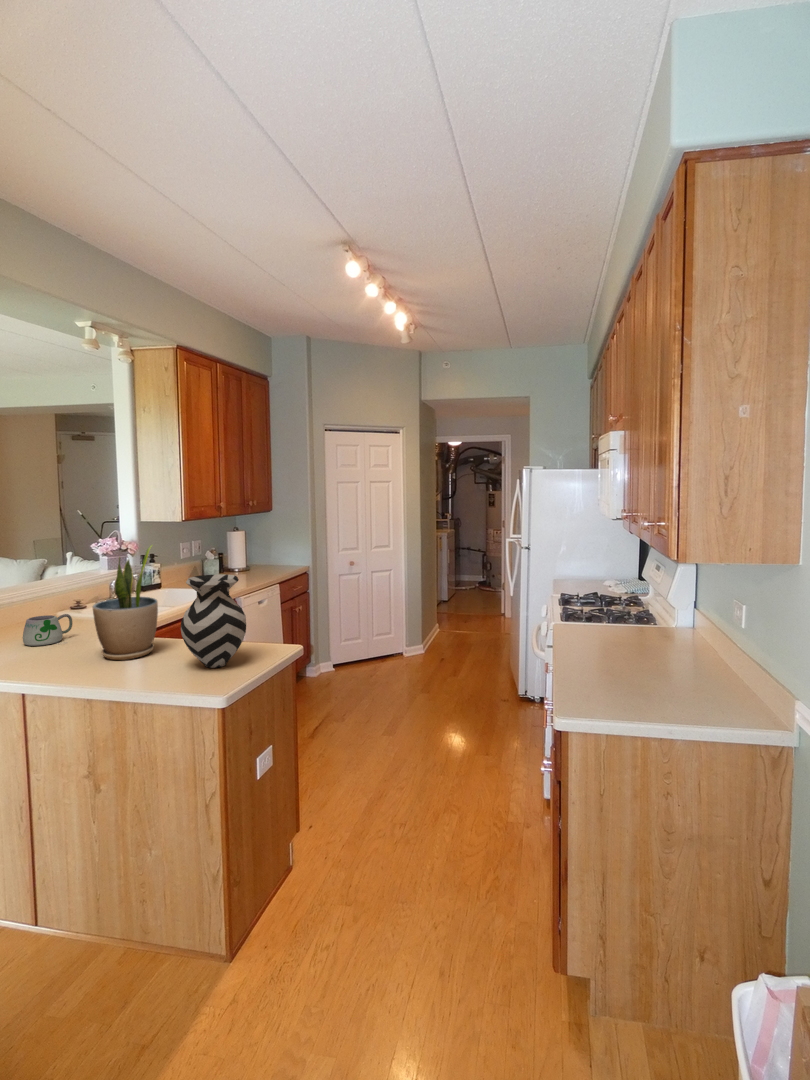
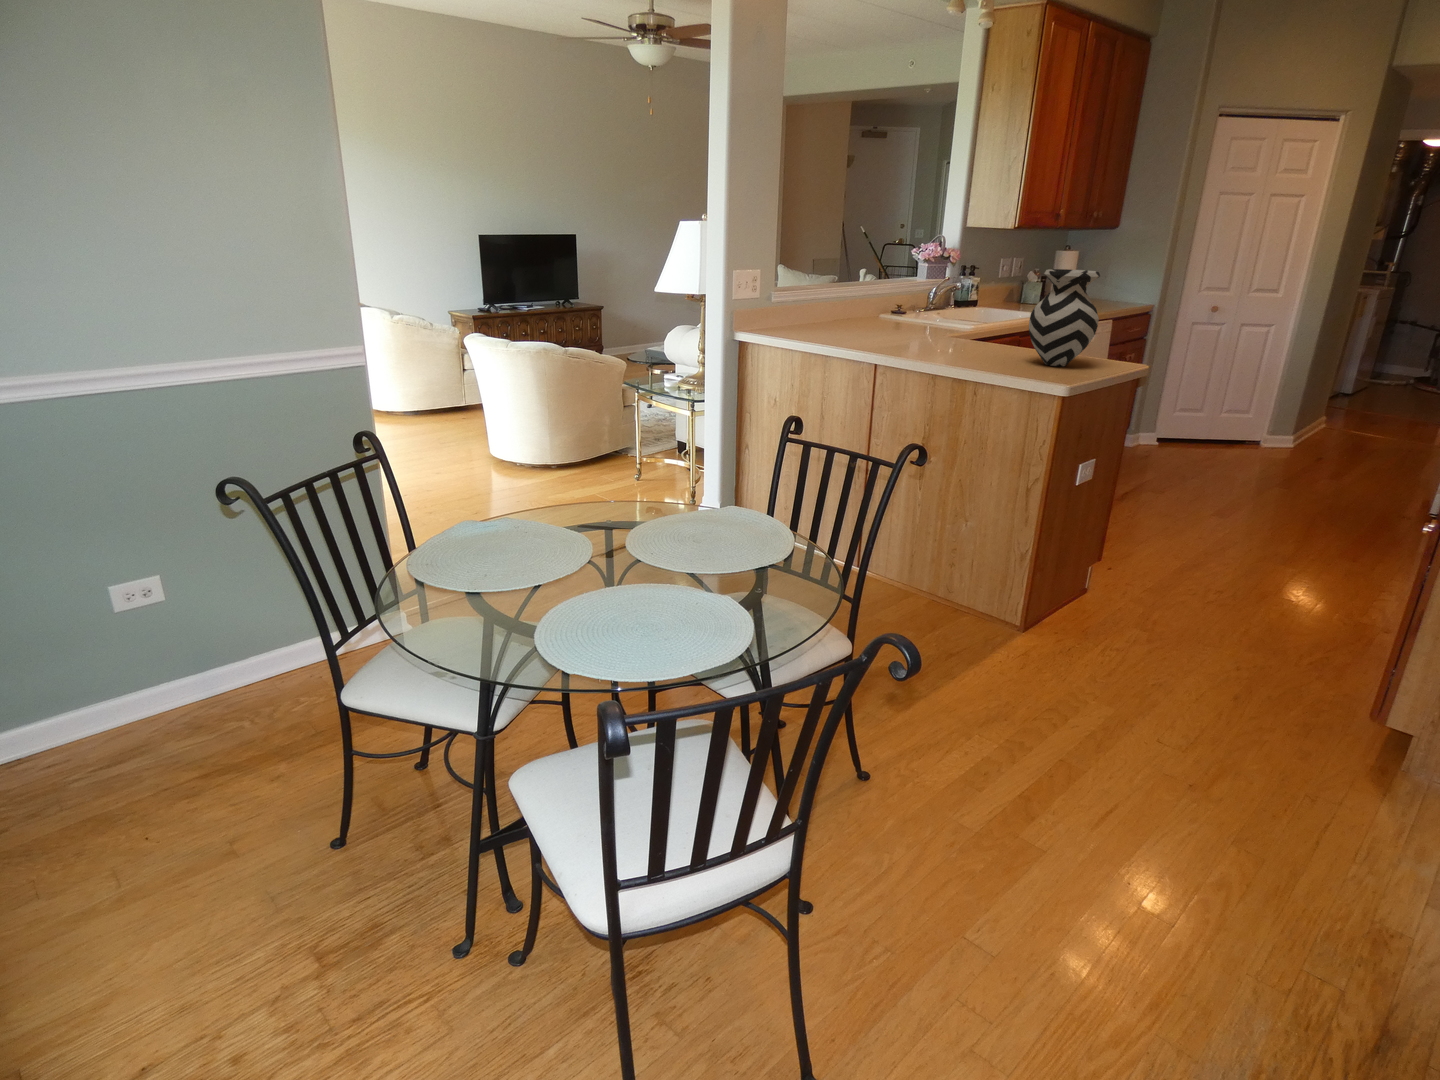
potted plant: present [93,546,158,660] -> none [941,235,1011,351]
mug: present [23,614,72,646] -> none [867,307,909,335]

